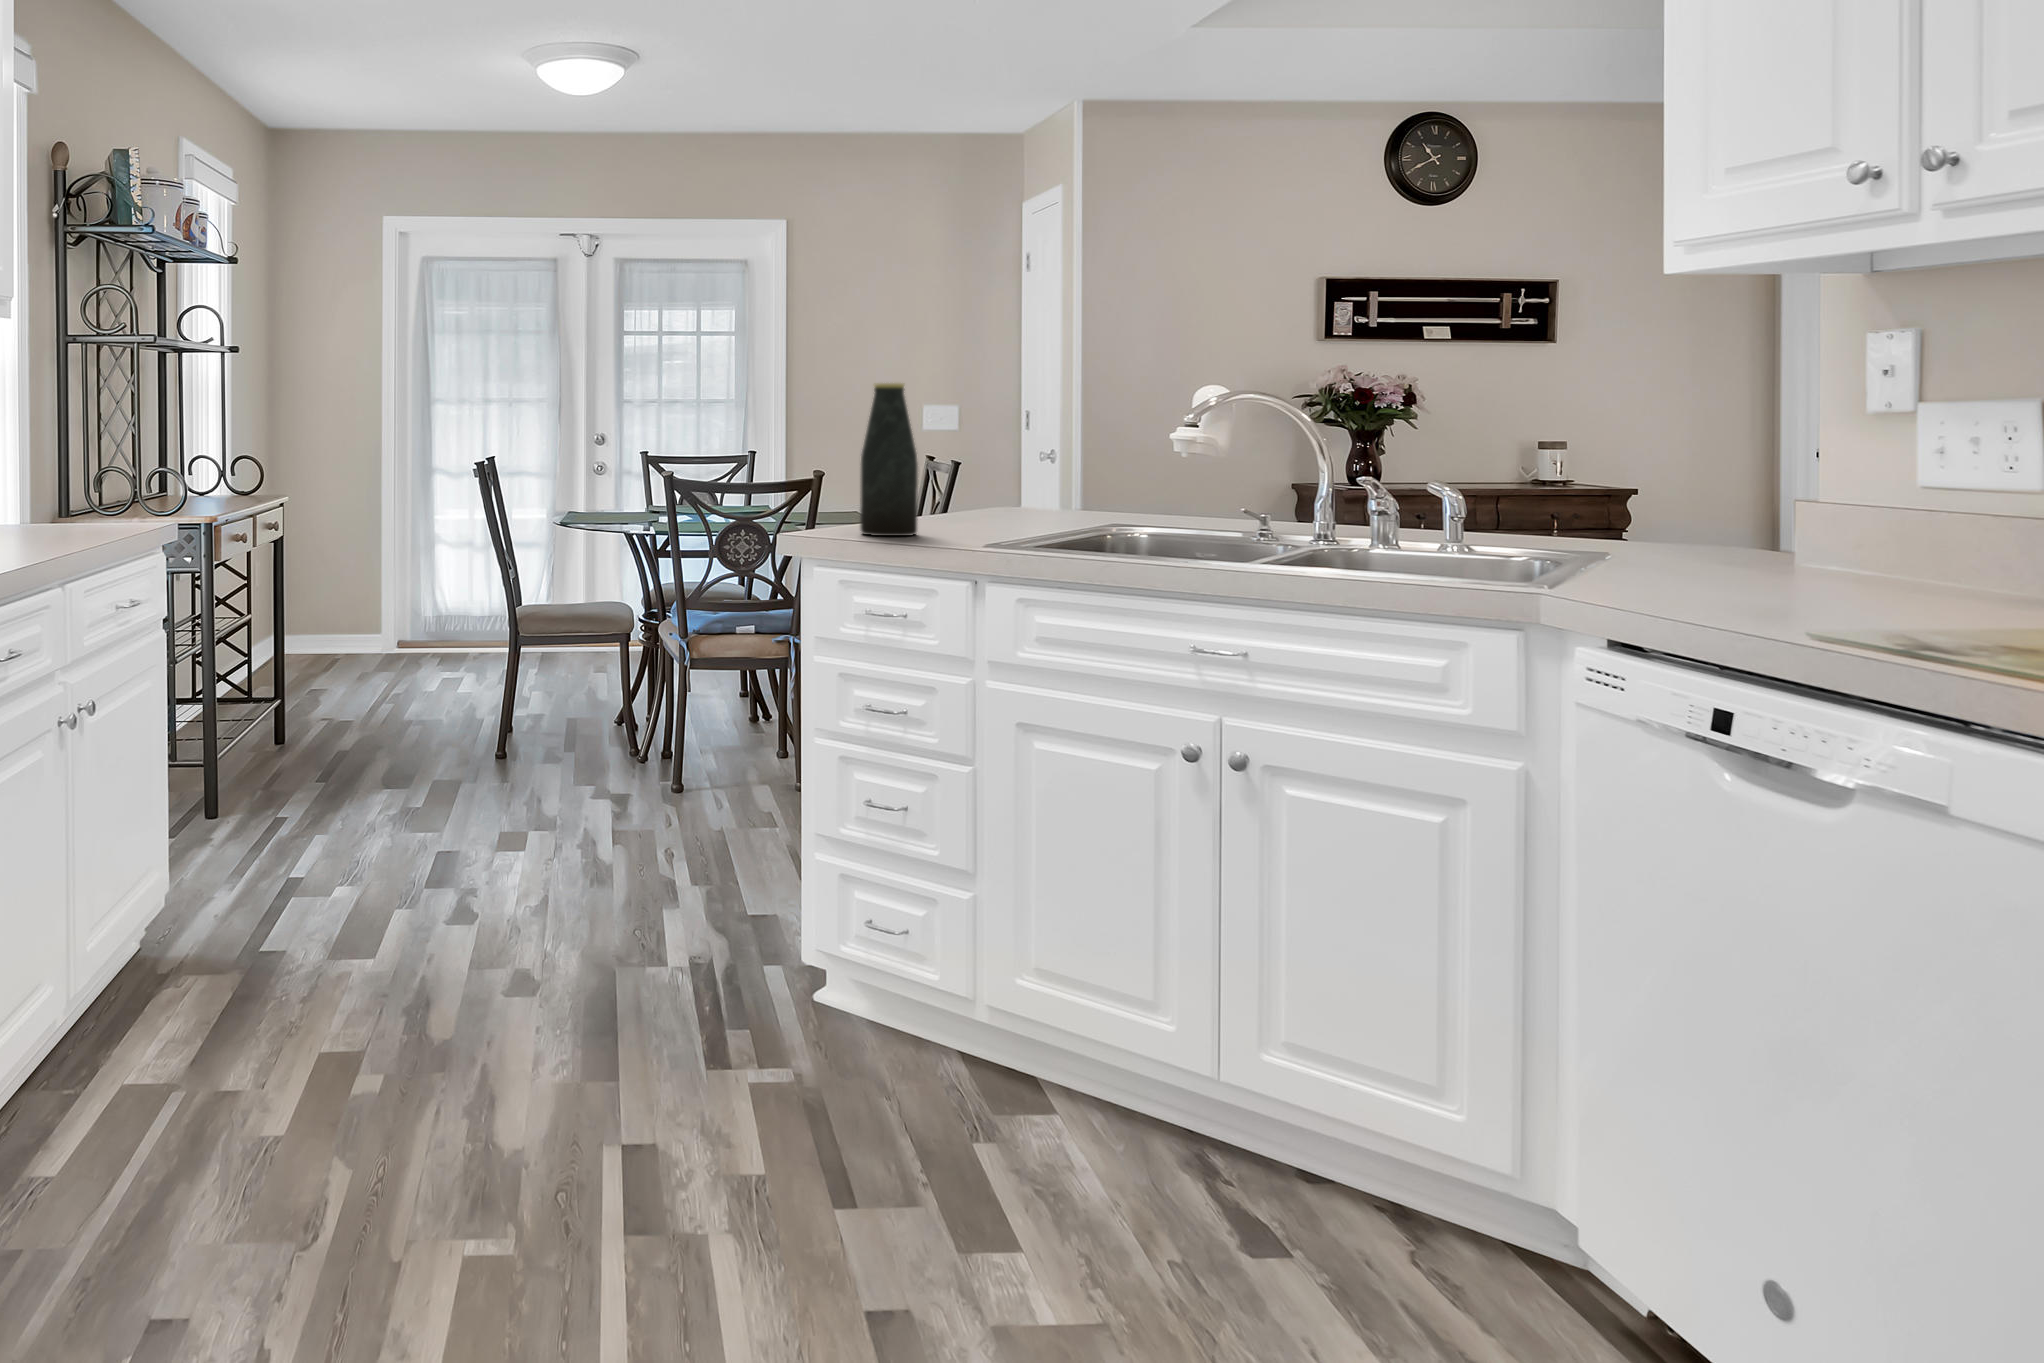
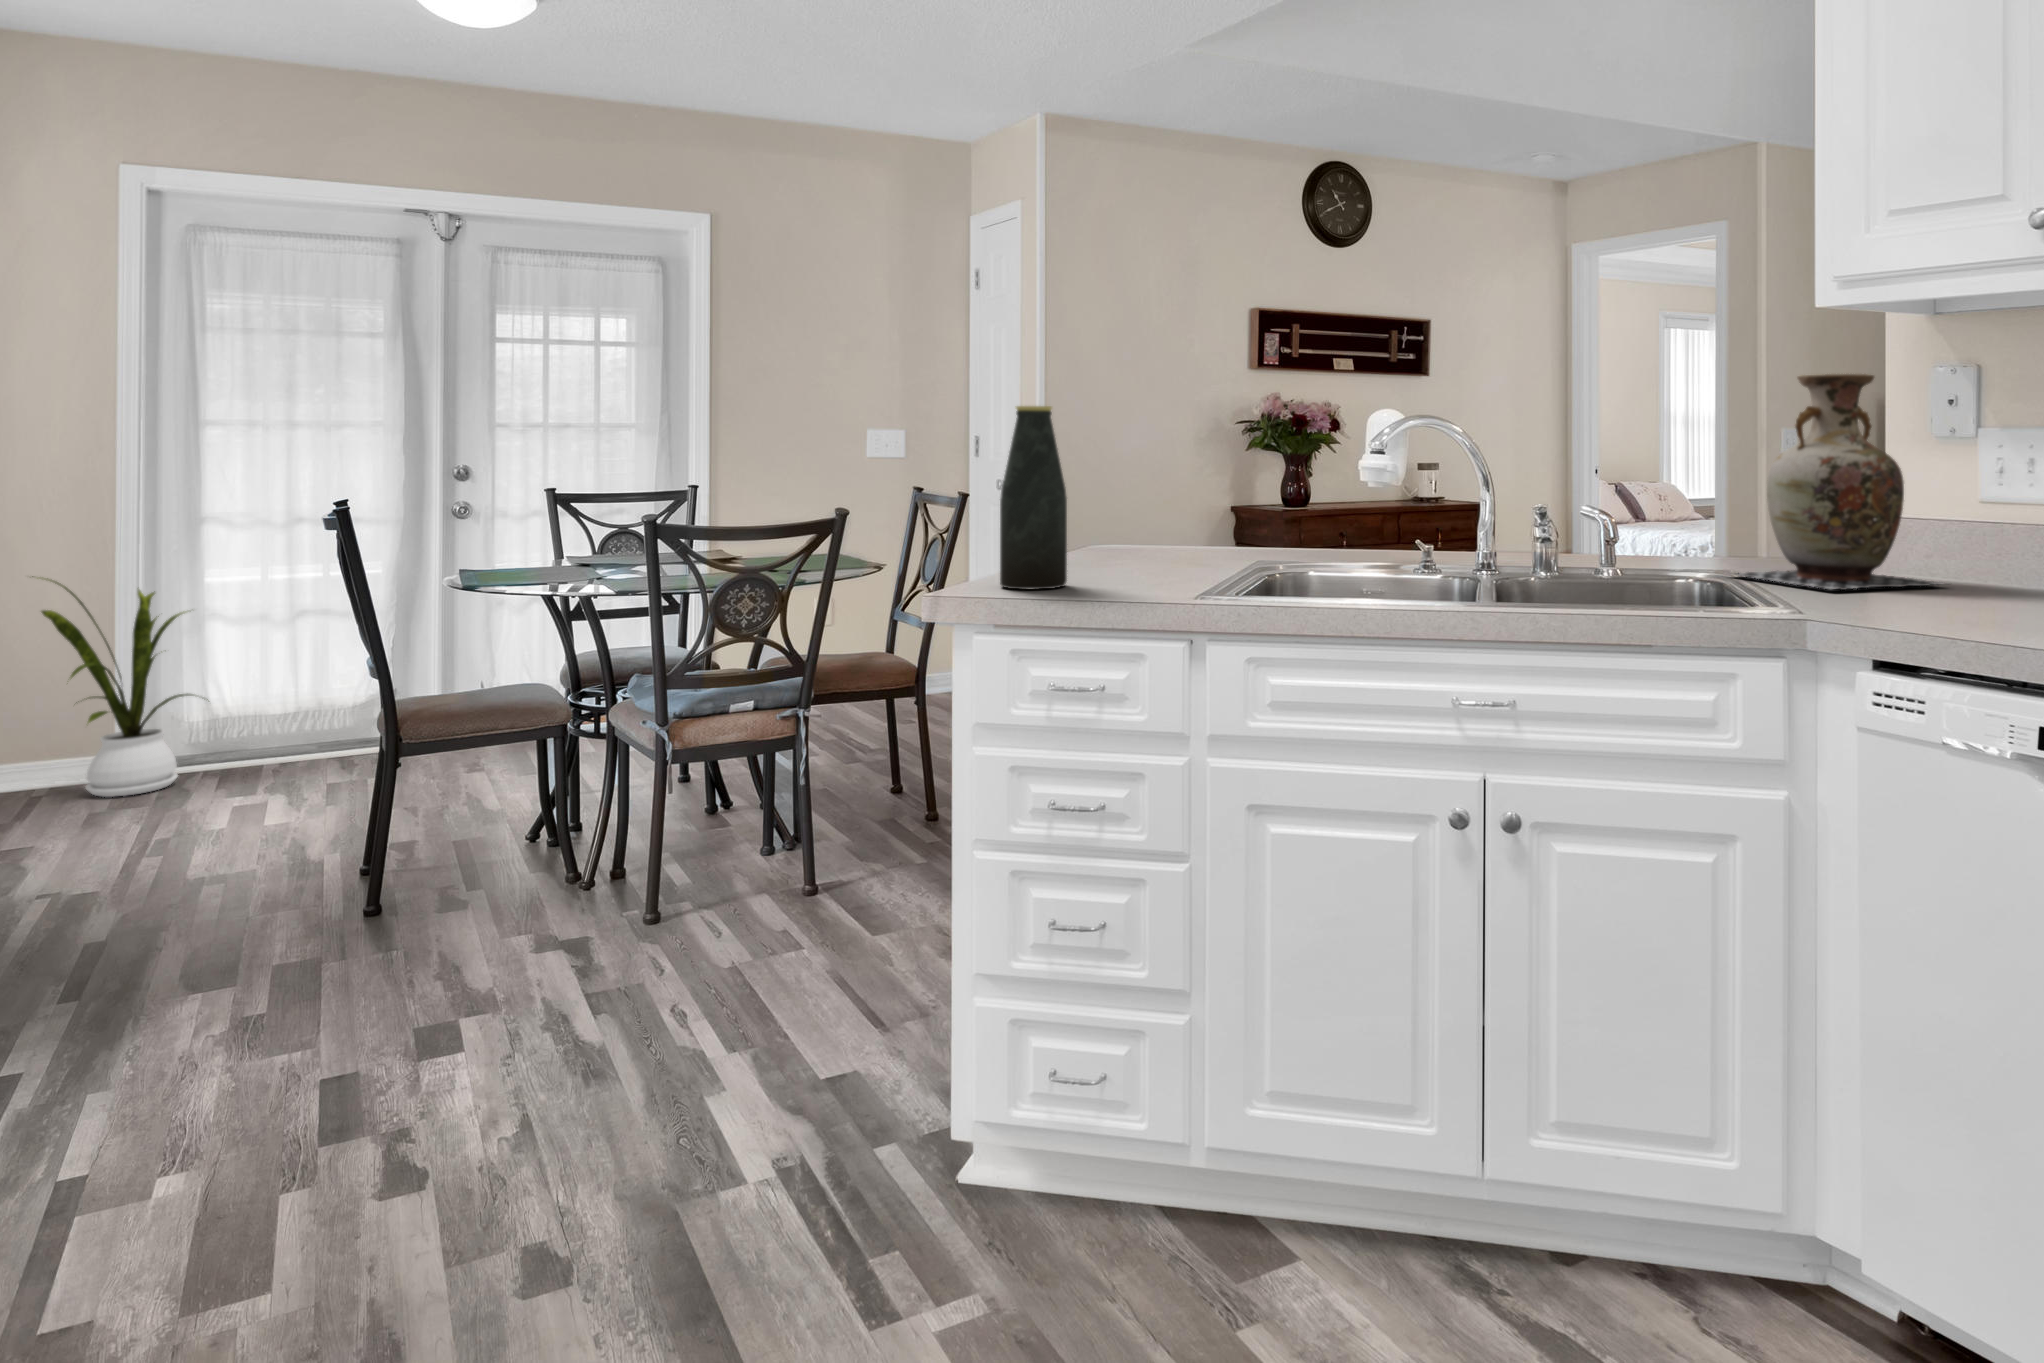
vase: none [1632,335,1924,582] -> present [1736,374,1943,590]
house plant: none [330,507,434,663] -> present [32,576,208,797]

